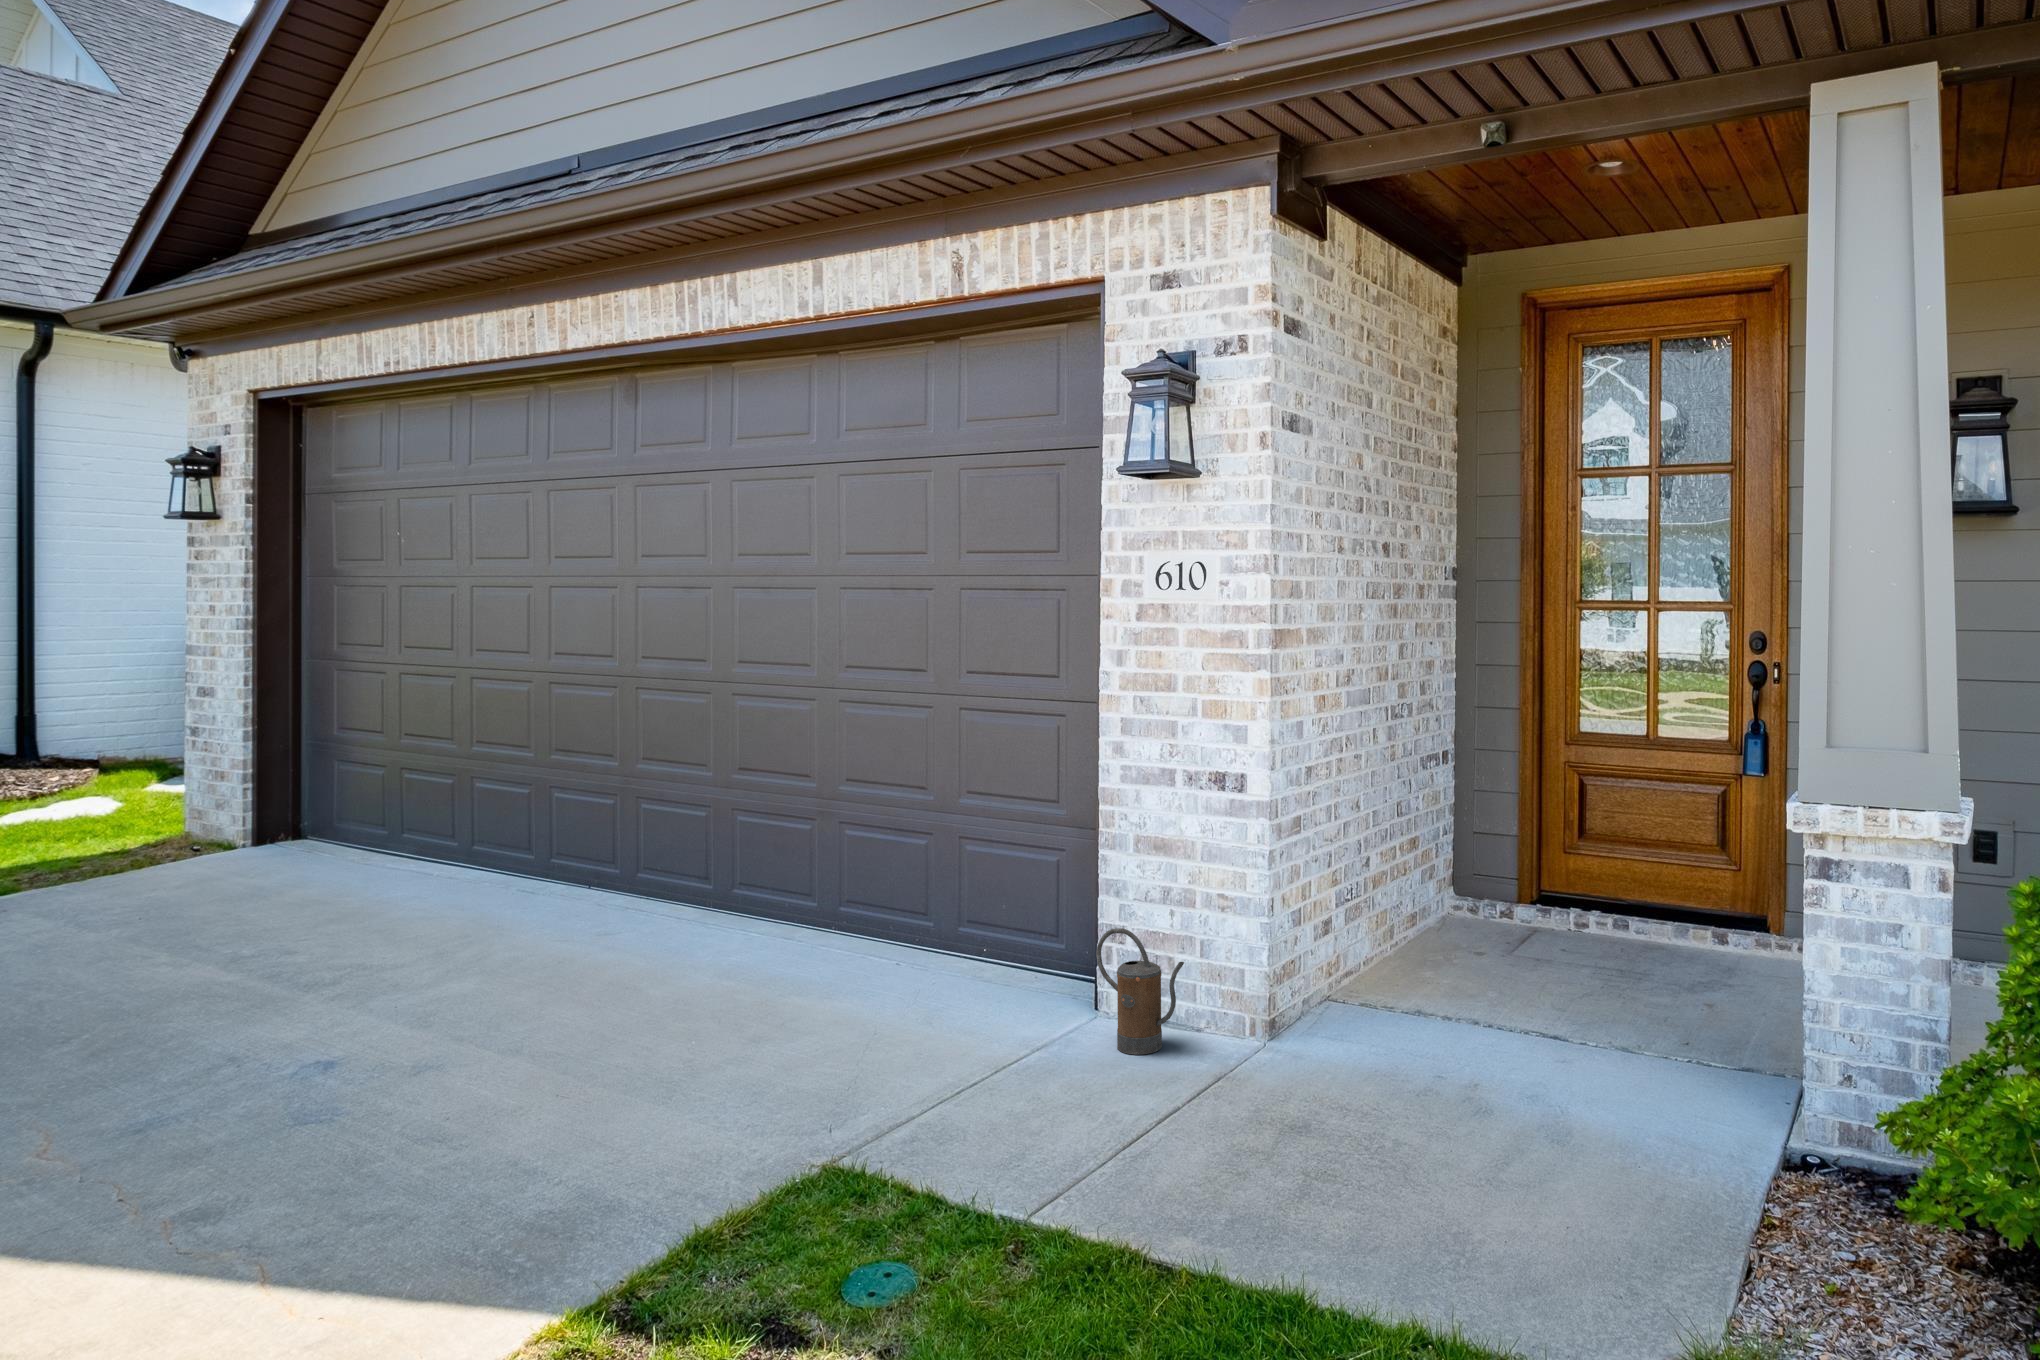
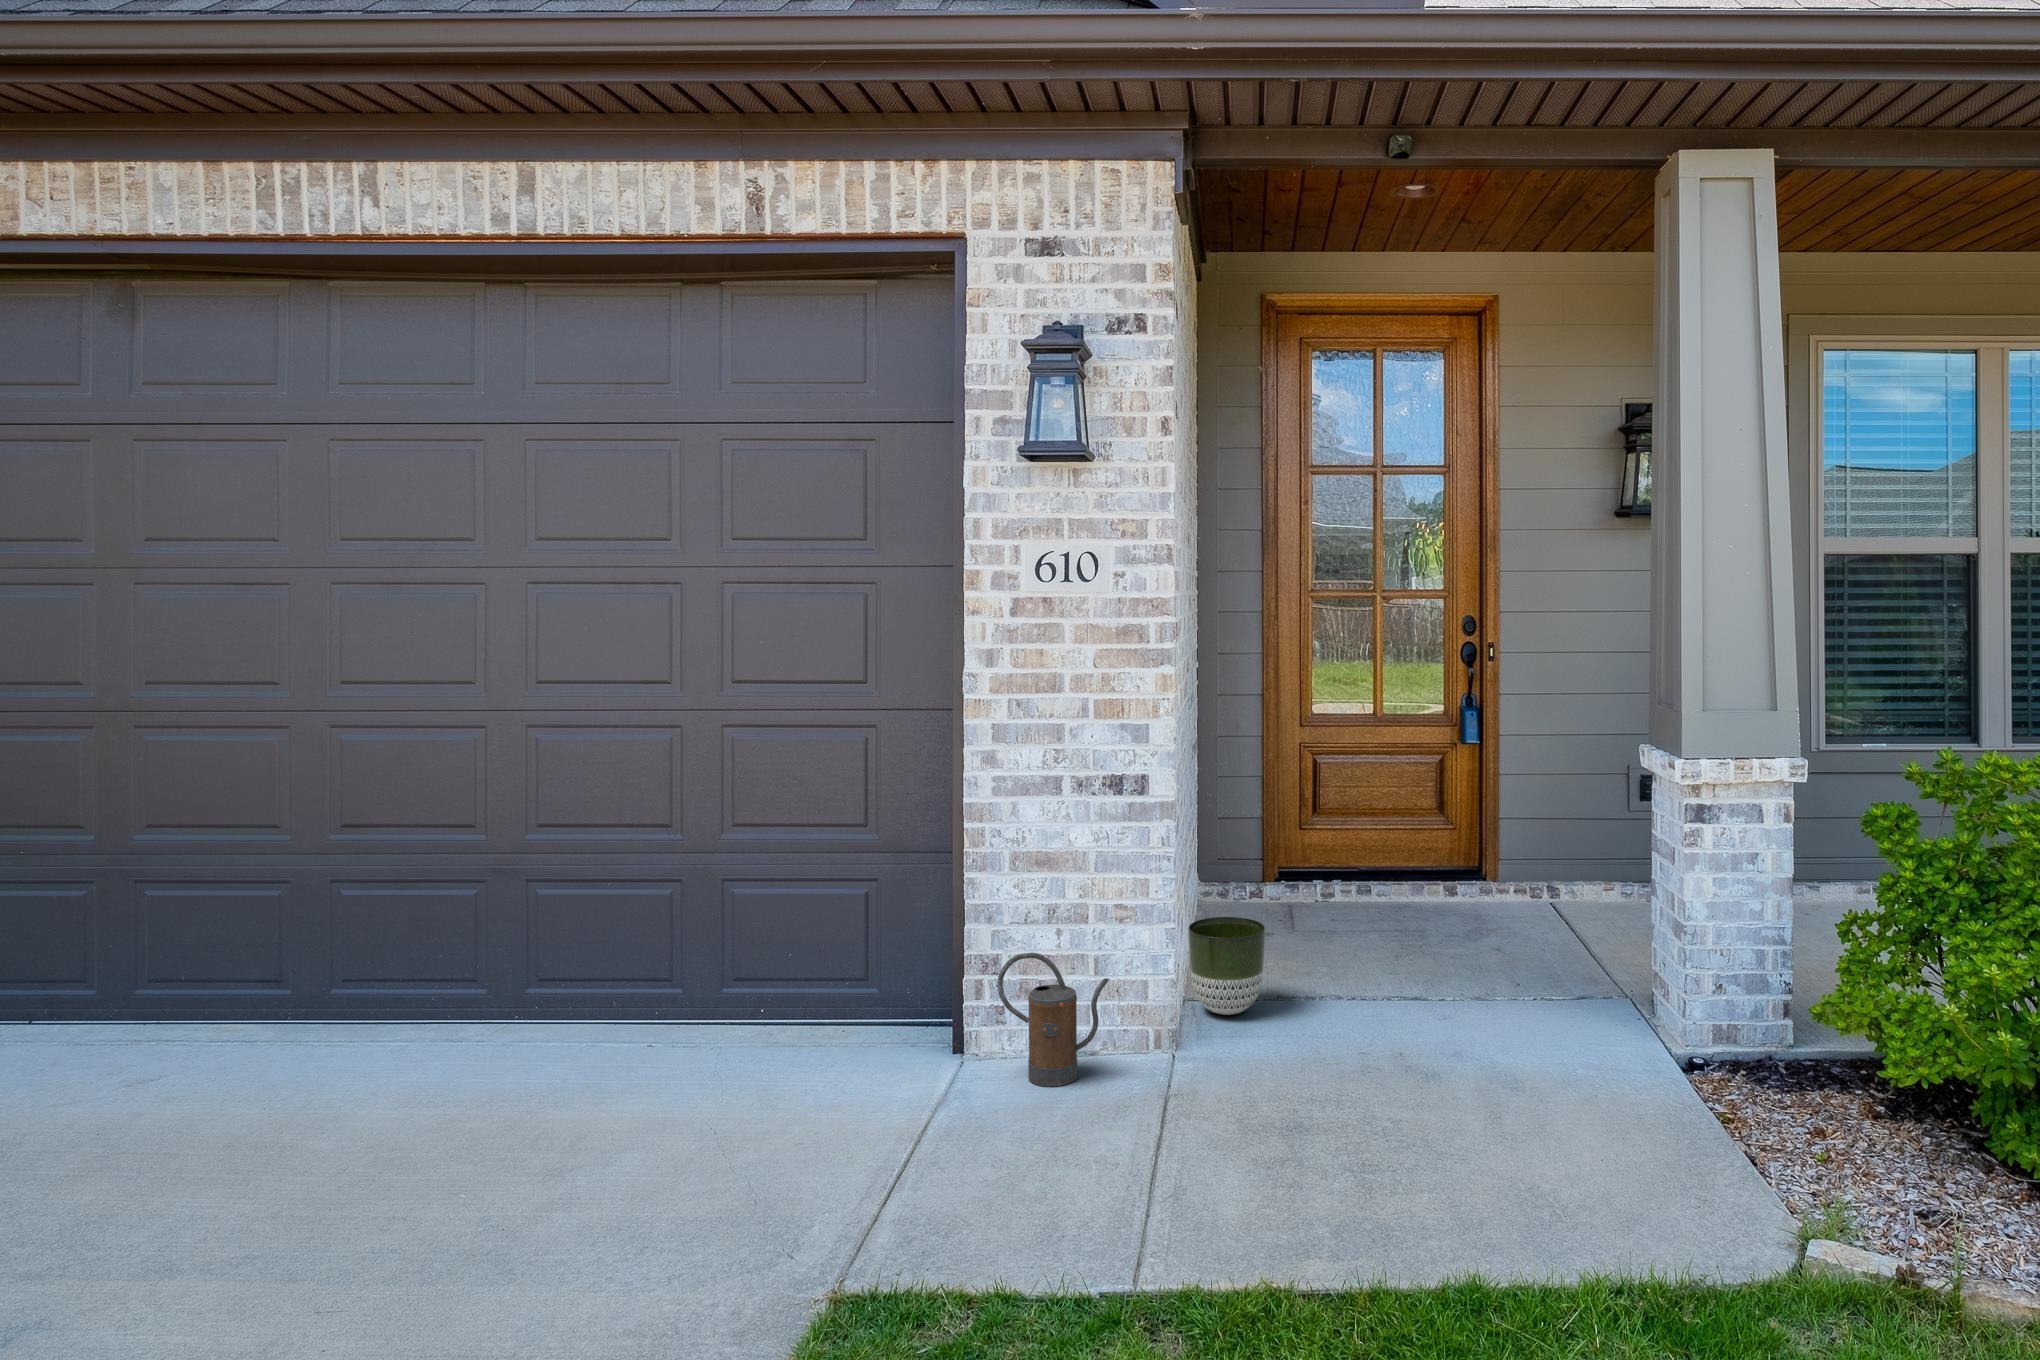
planter: none [1317,924,1394,1022] -> present [1188,917,1265,1015]

